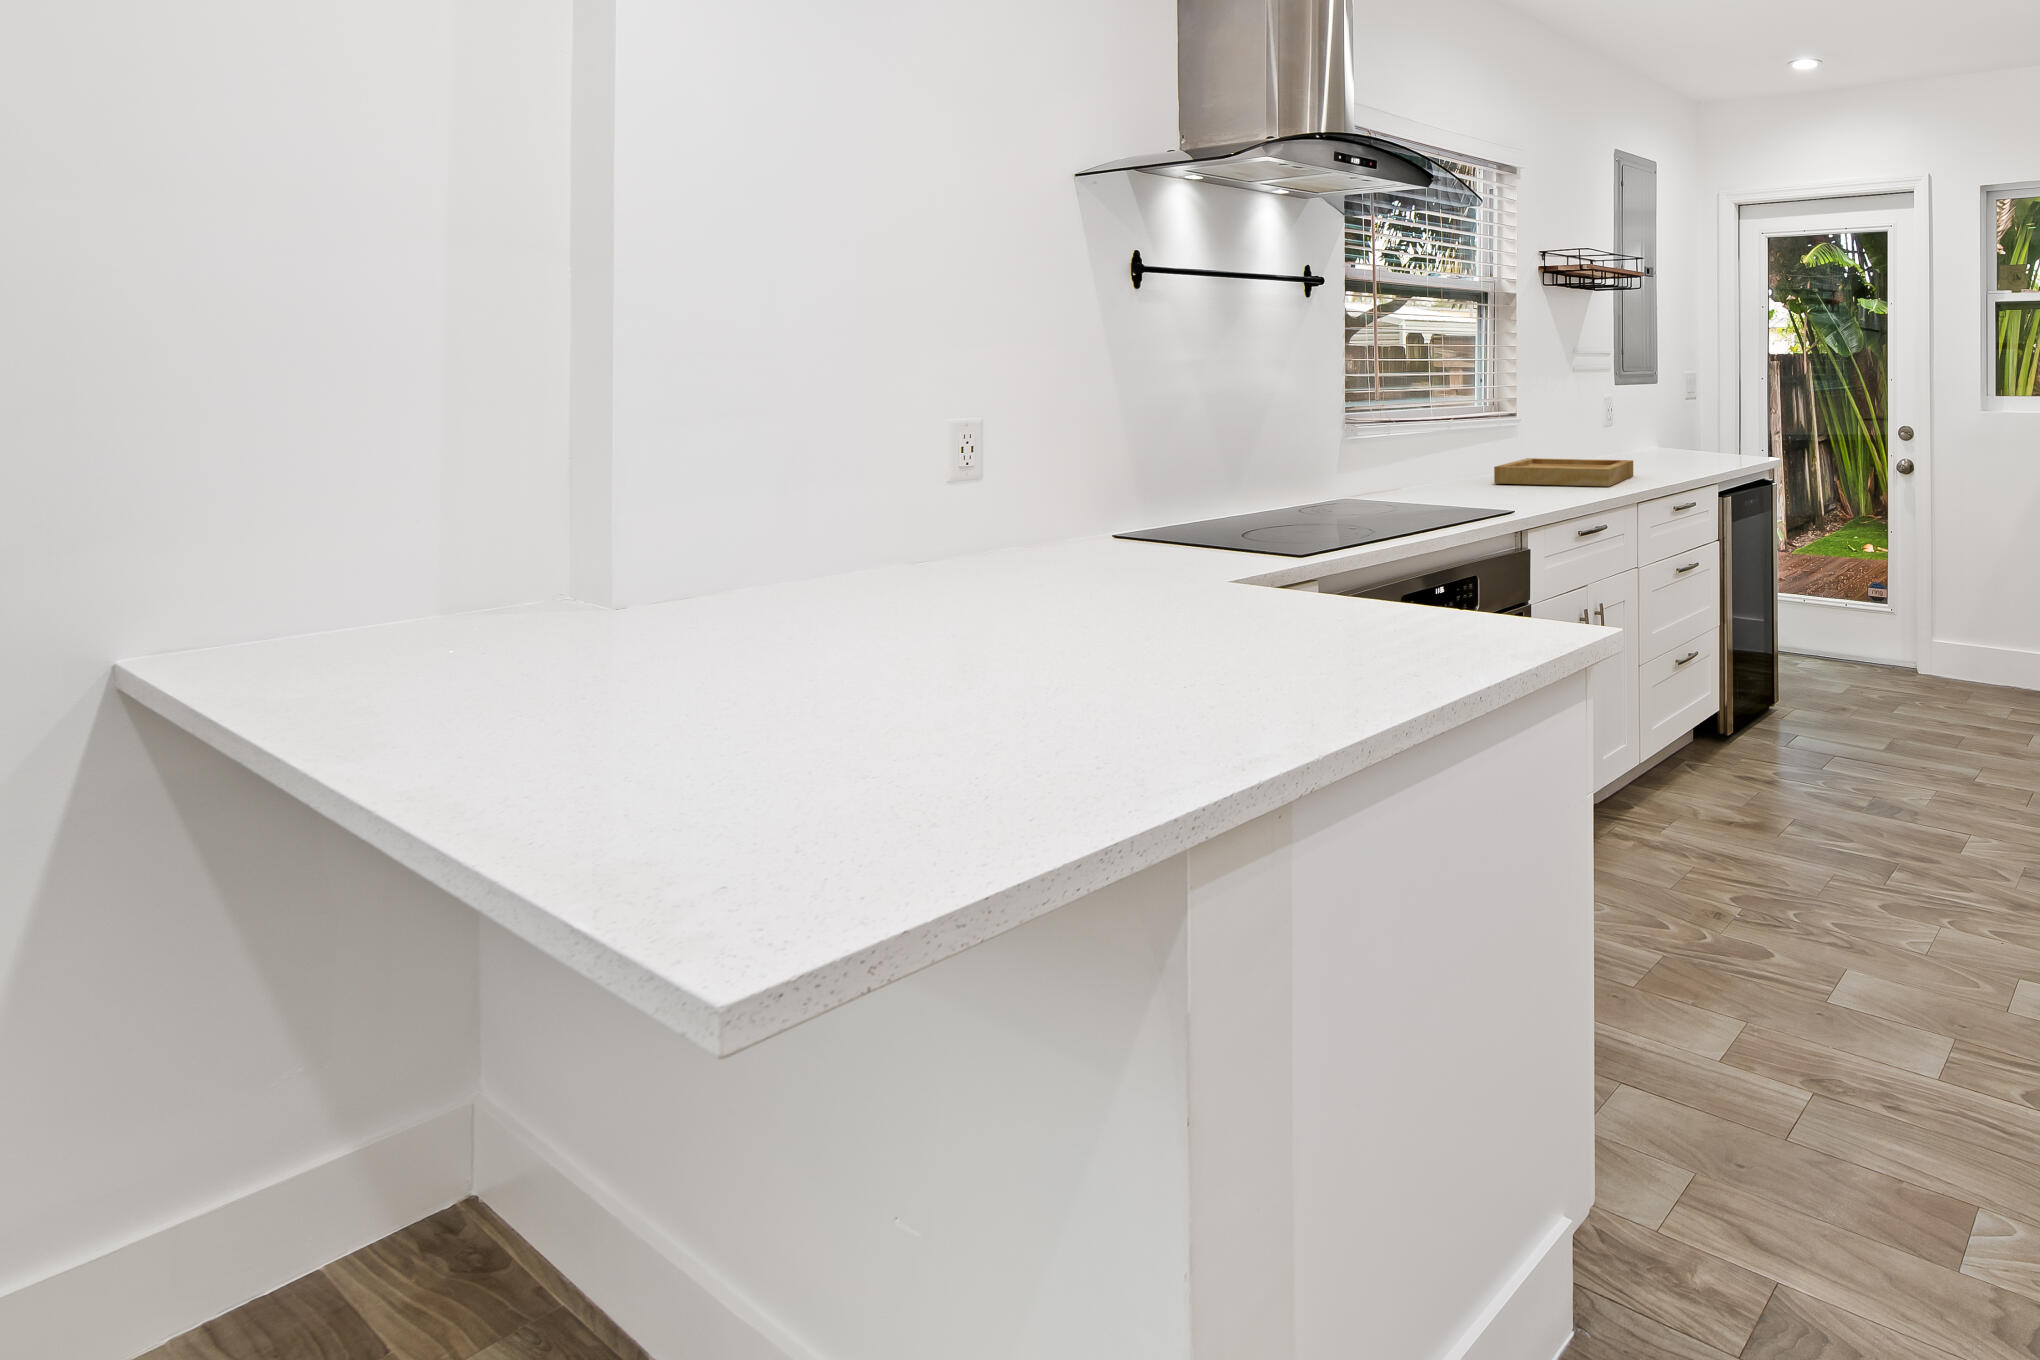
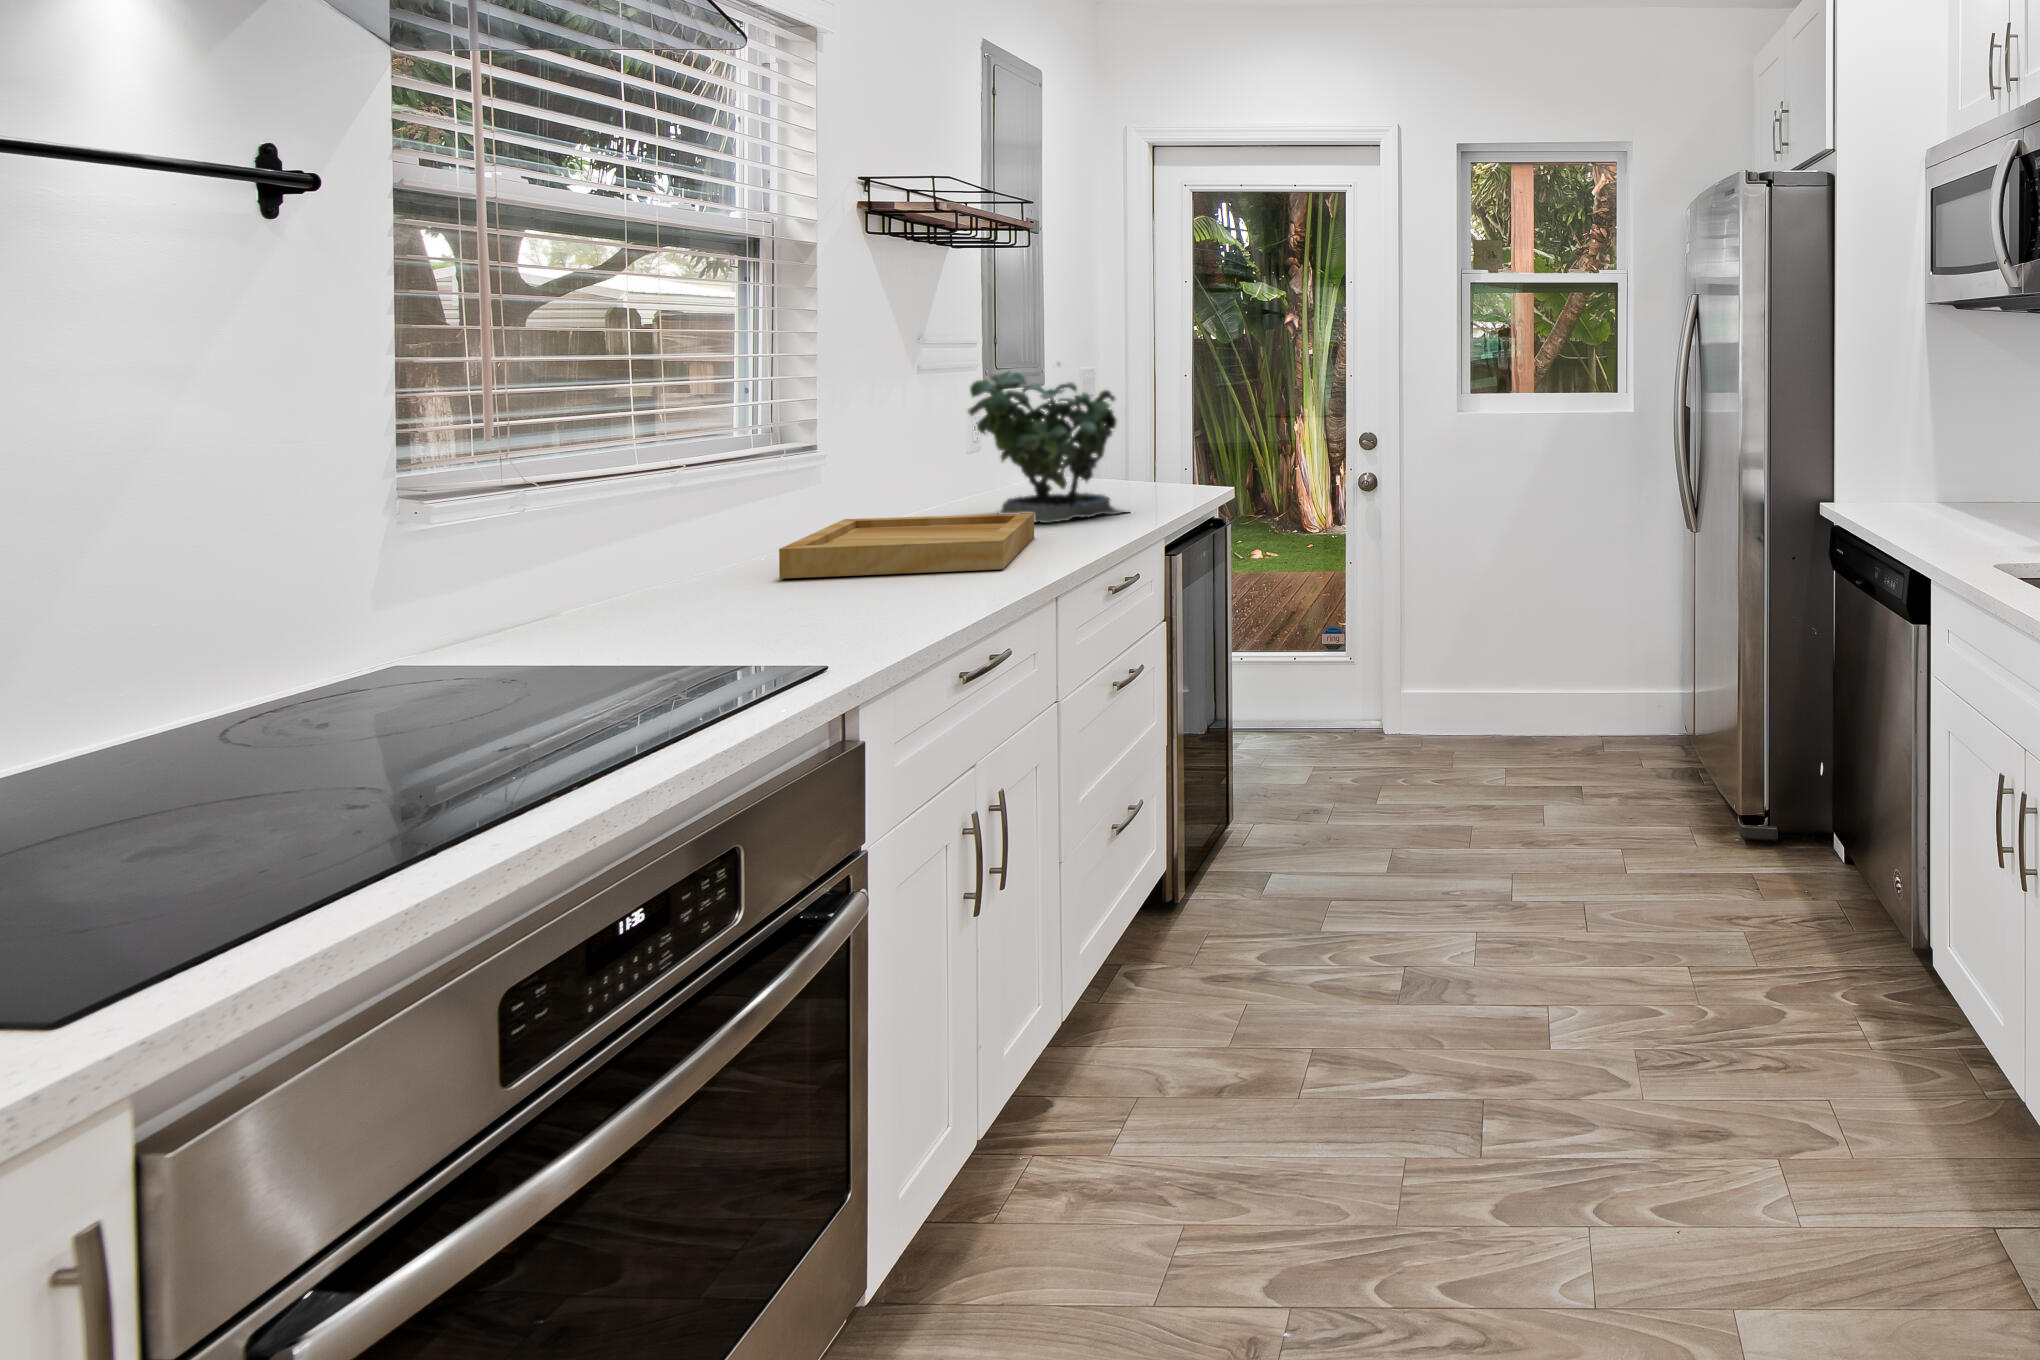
potted plant: none [1599,365,1701,470] -> present [968,371,1124,523]

